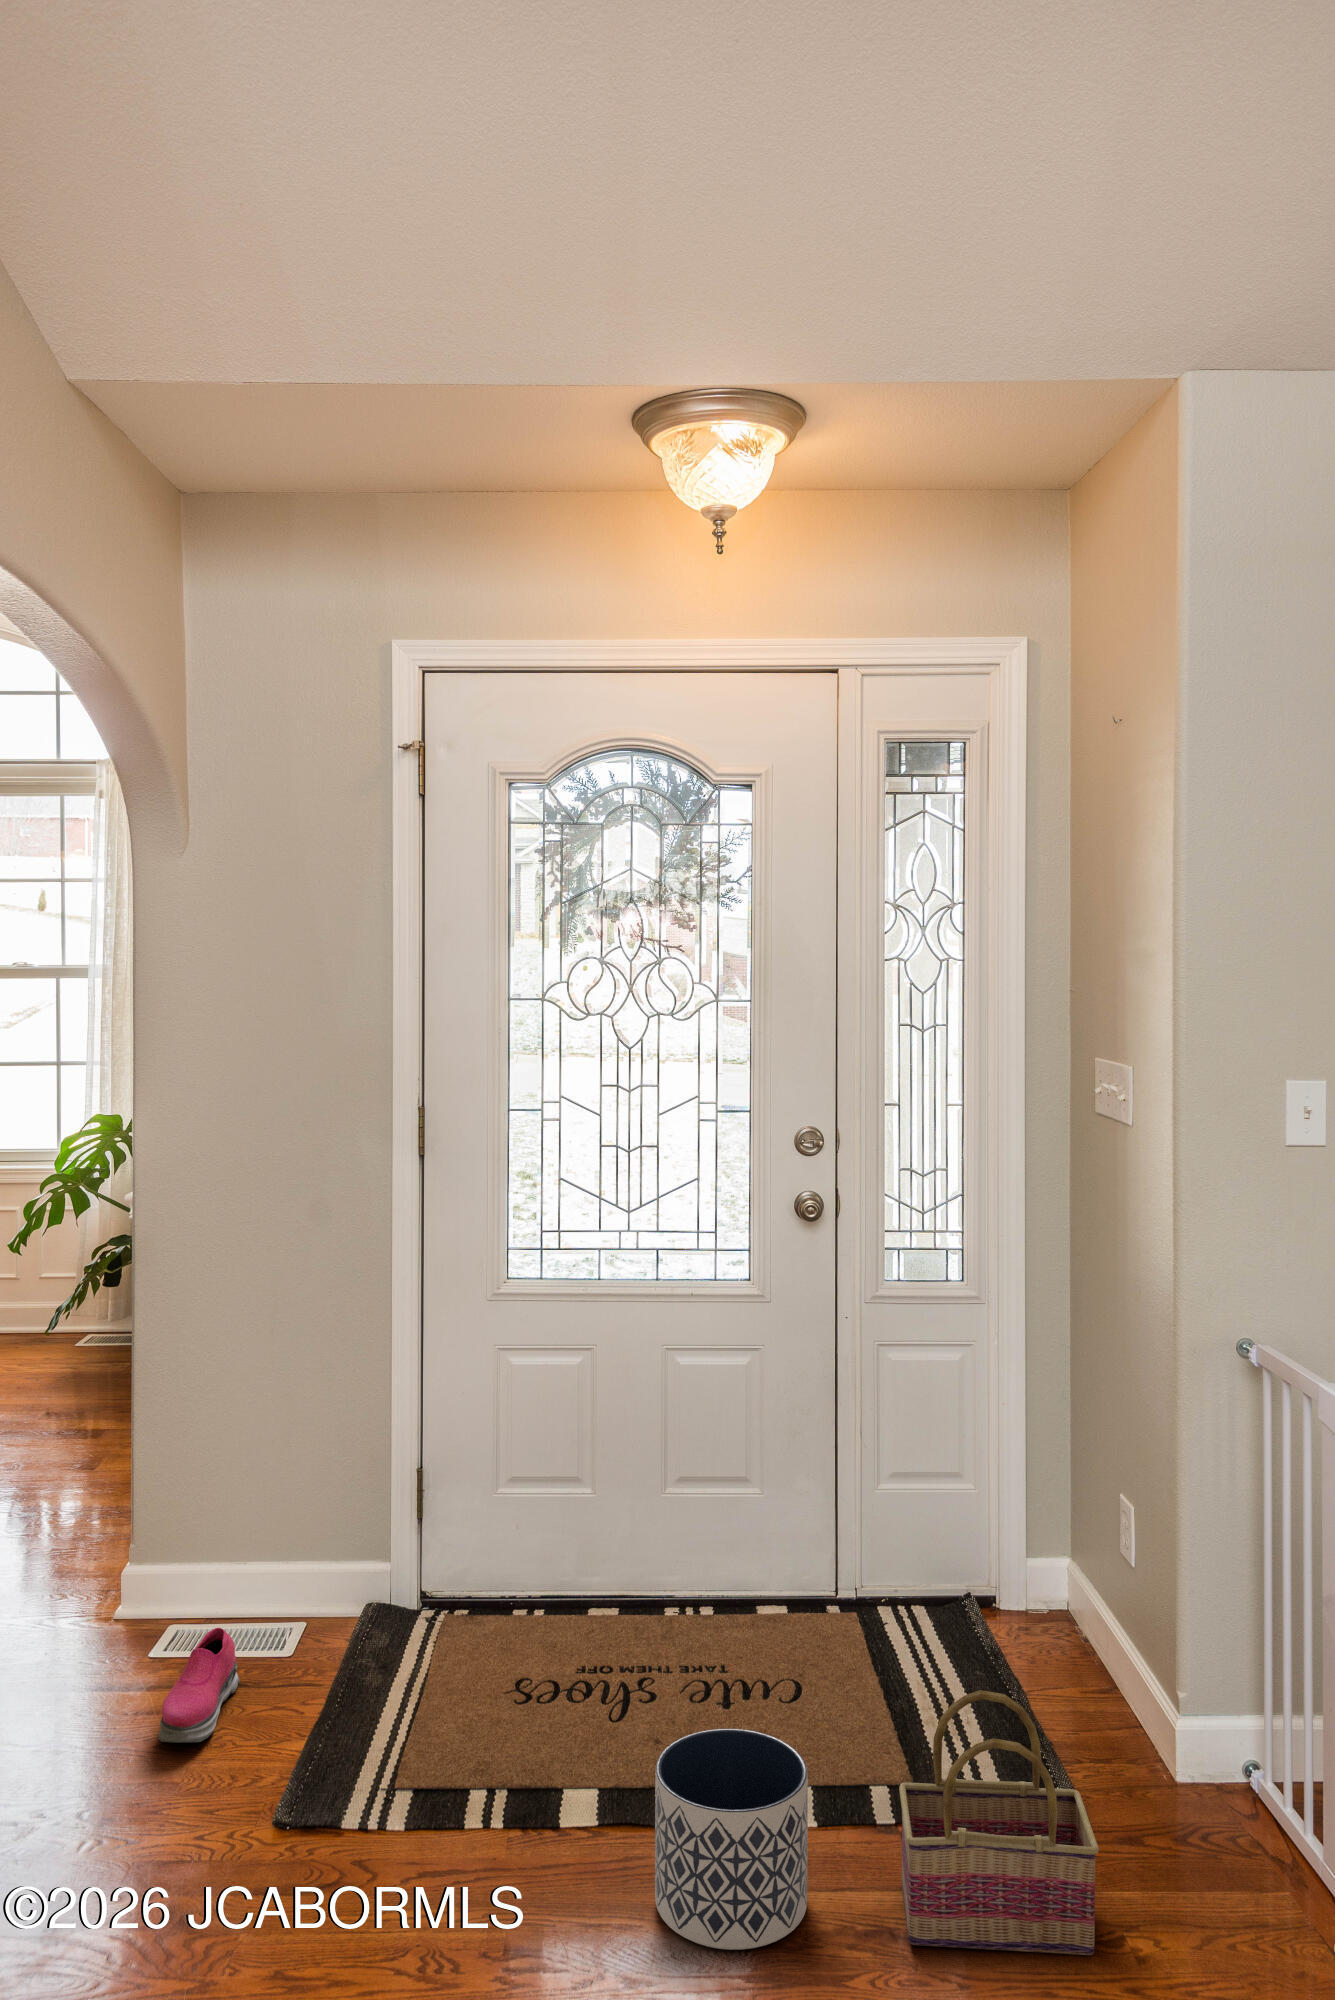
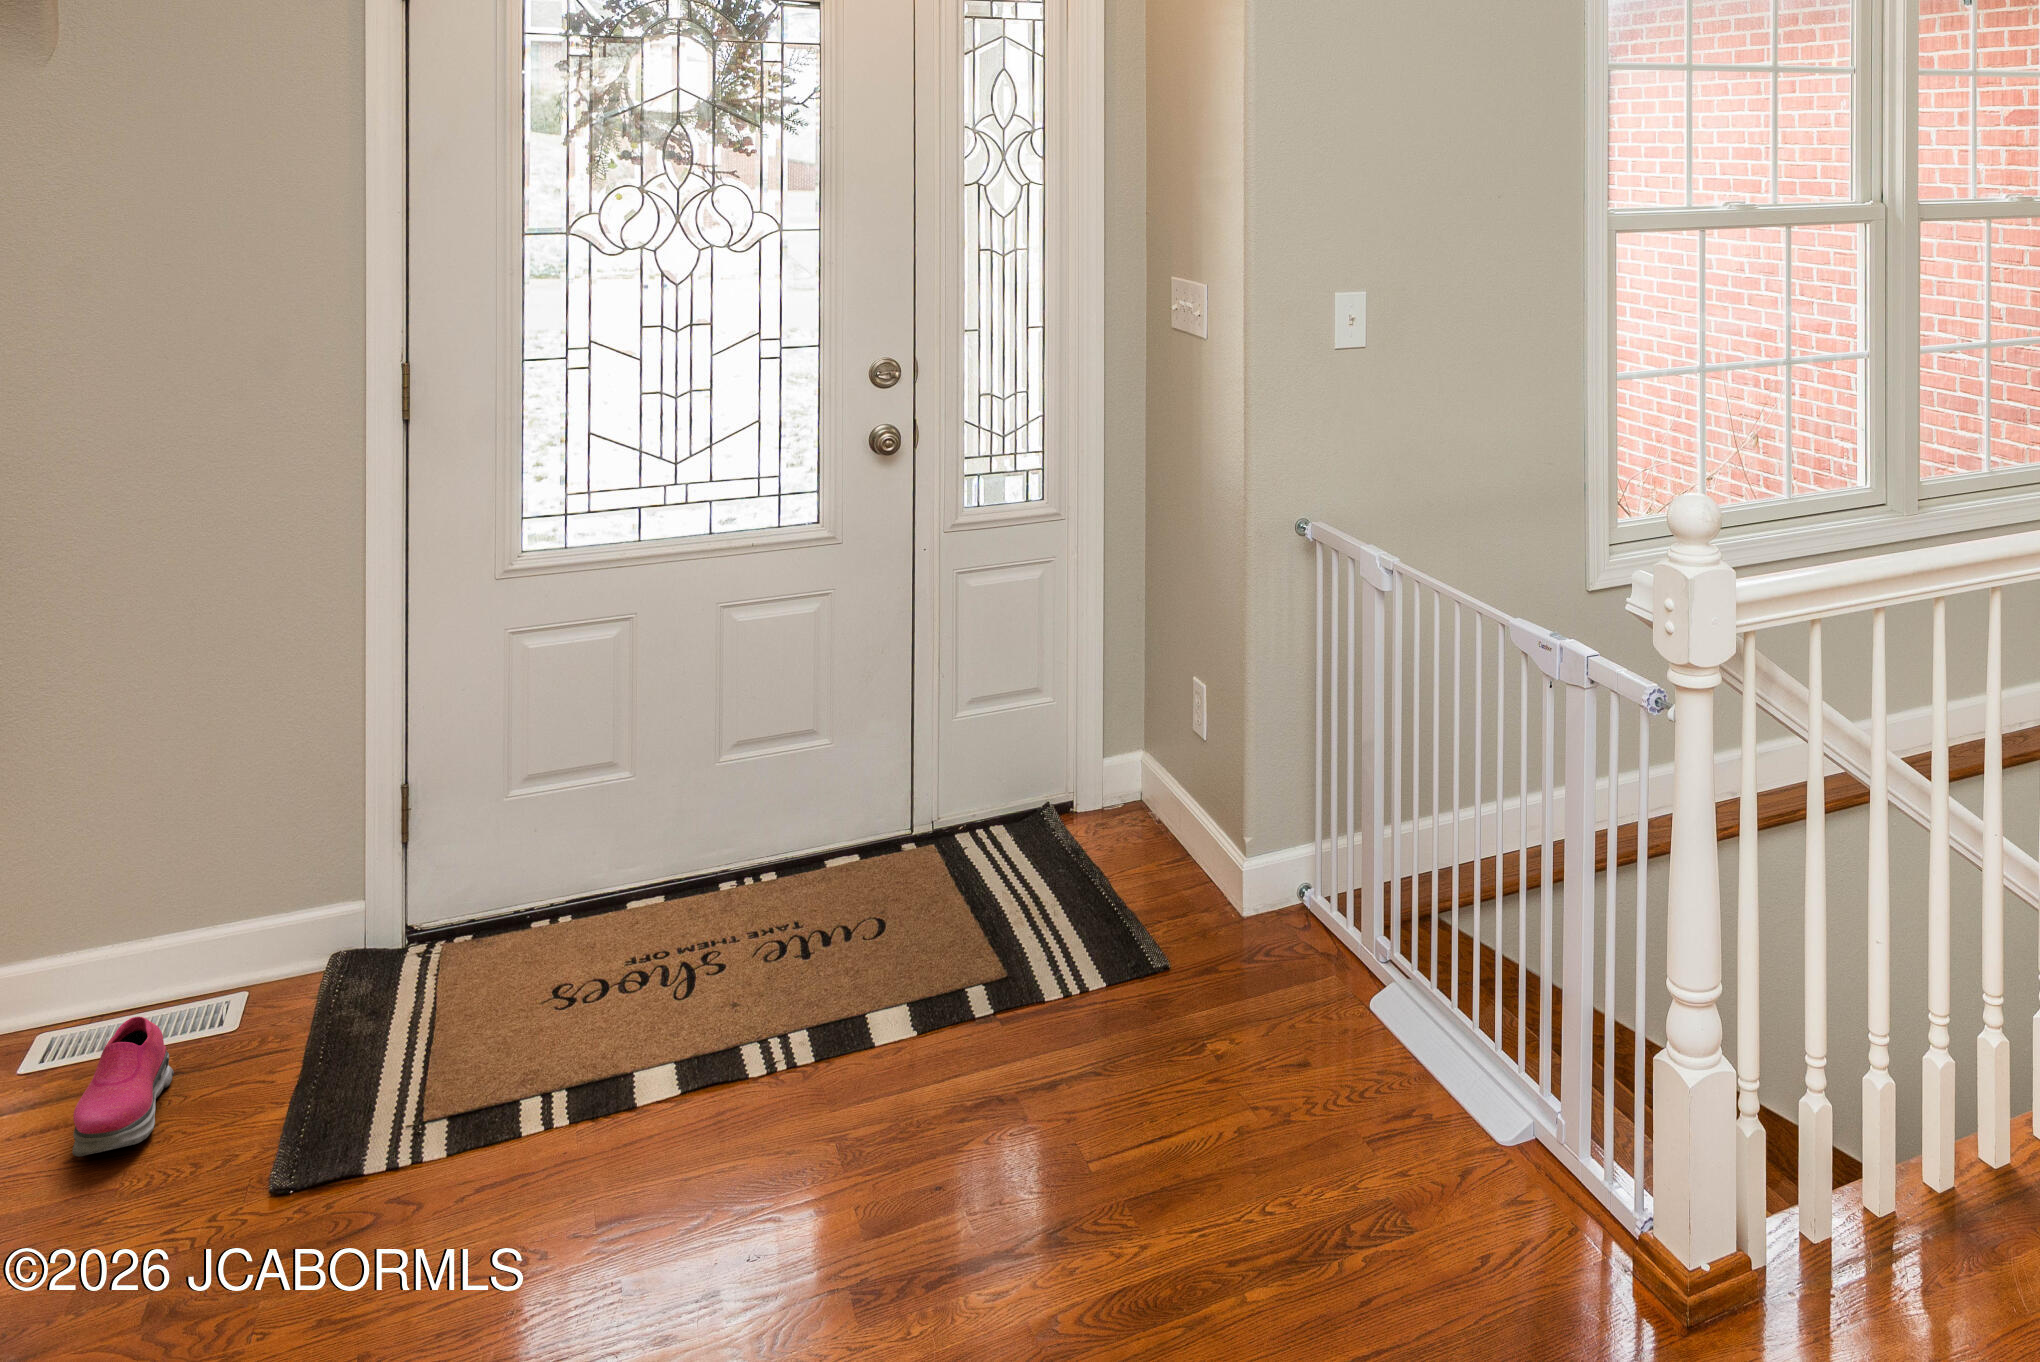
basket: present [899,1690,1099,1955] -> none [996,867,1180,1101]
planter: present [655,1729,808,1950] -> none [746,958,913,1158]

